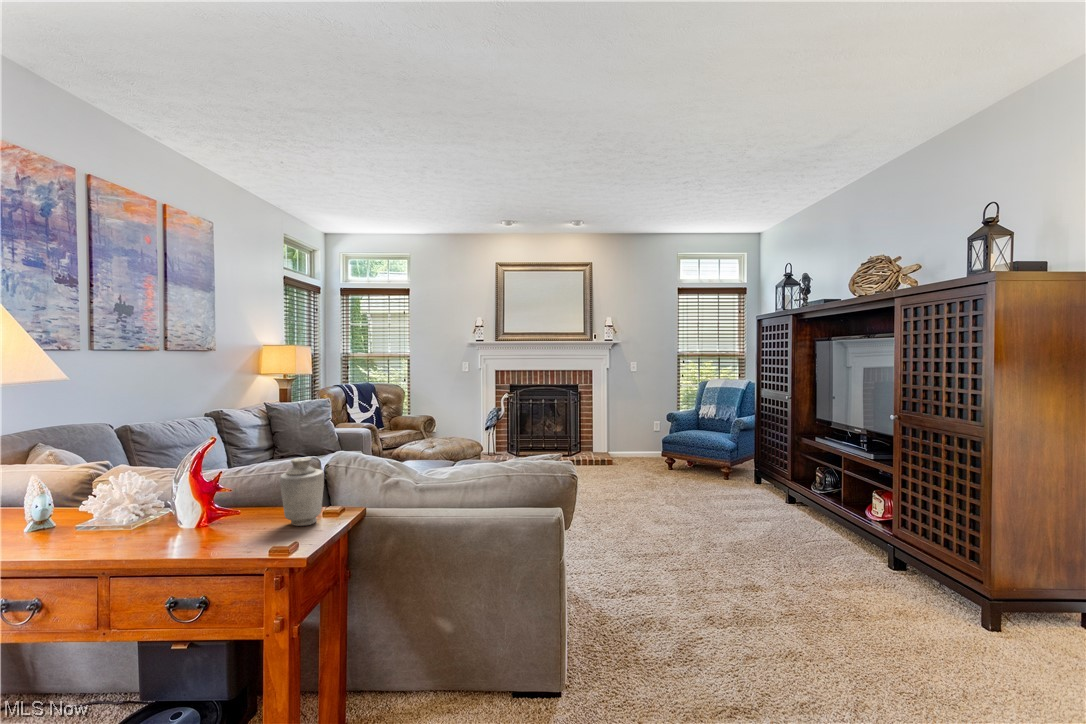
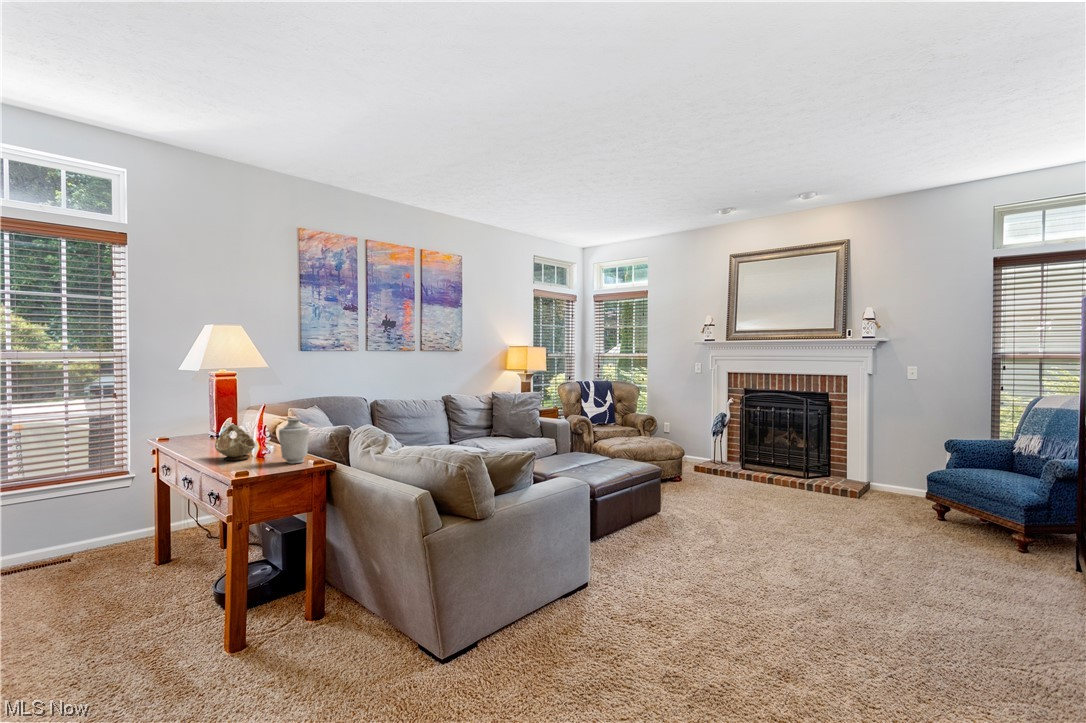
decorative bowl: none [143,485,230,547] -> present [215,424,256,461]

